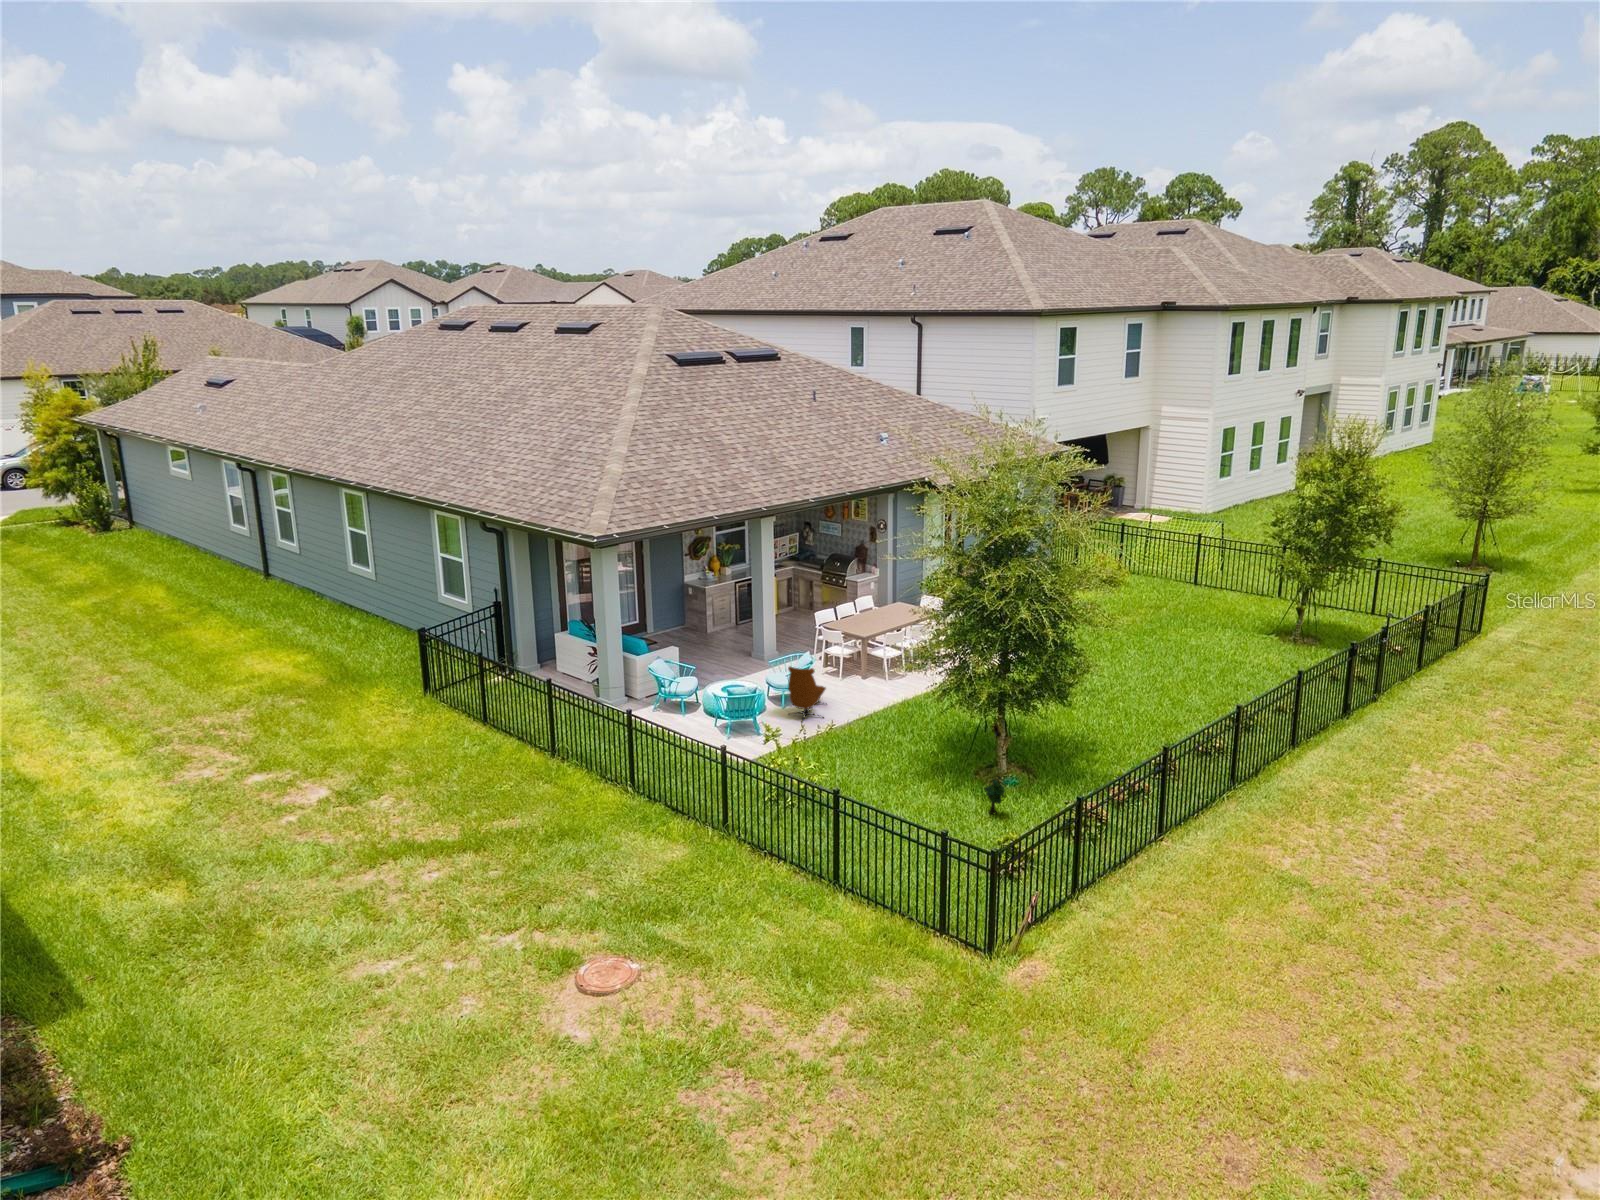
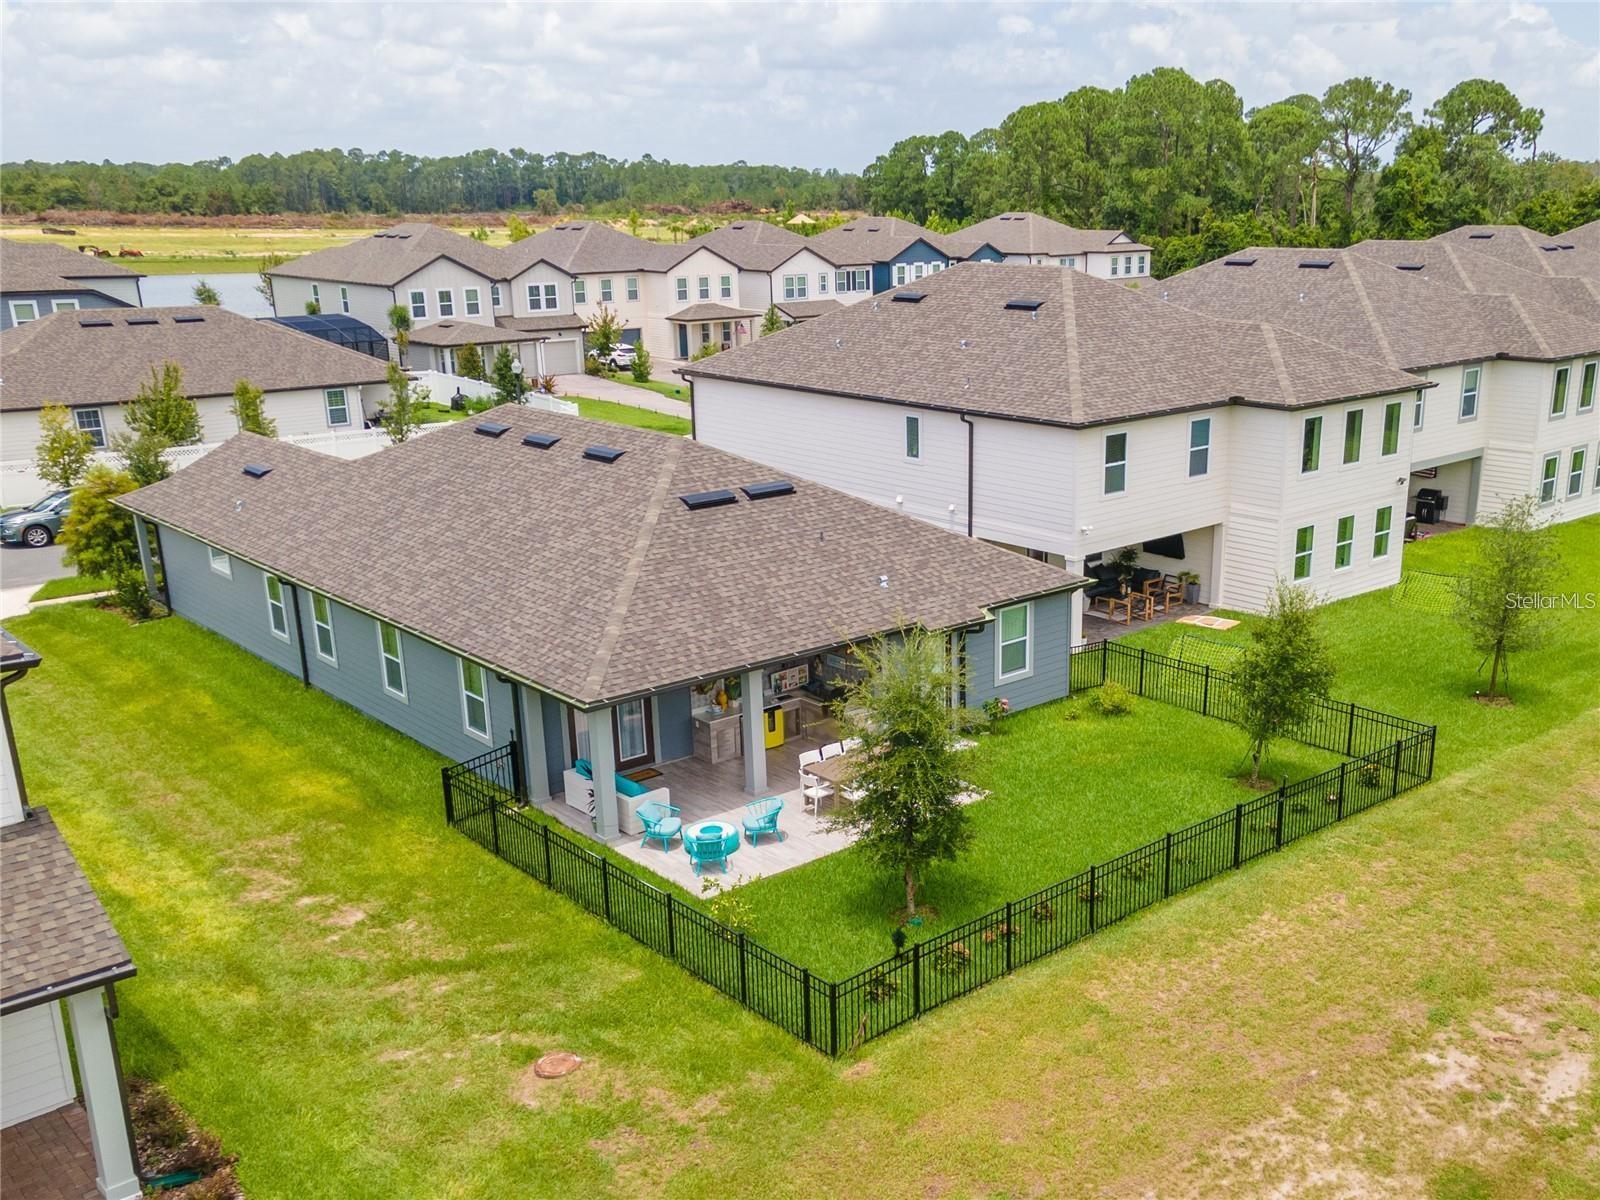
lounge chair: present [788,667,826,720] -> none [753,815,795,865]

